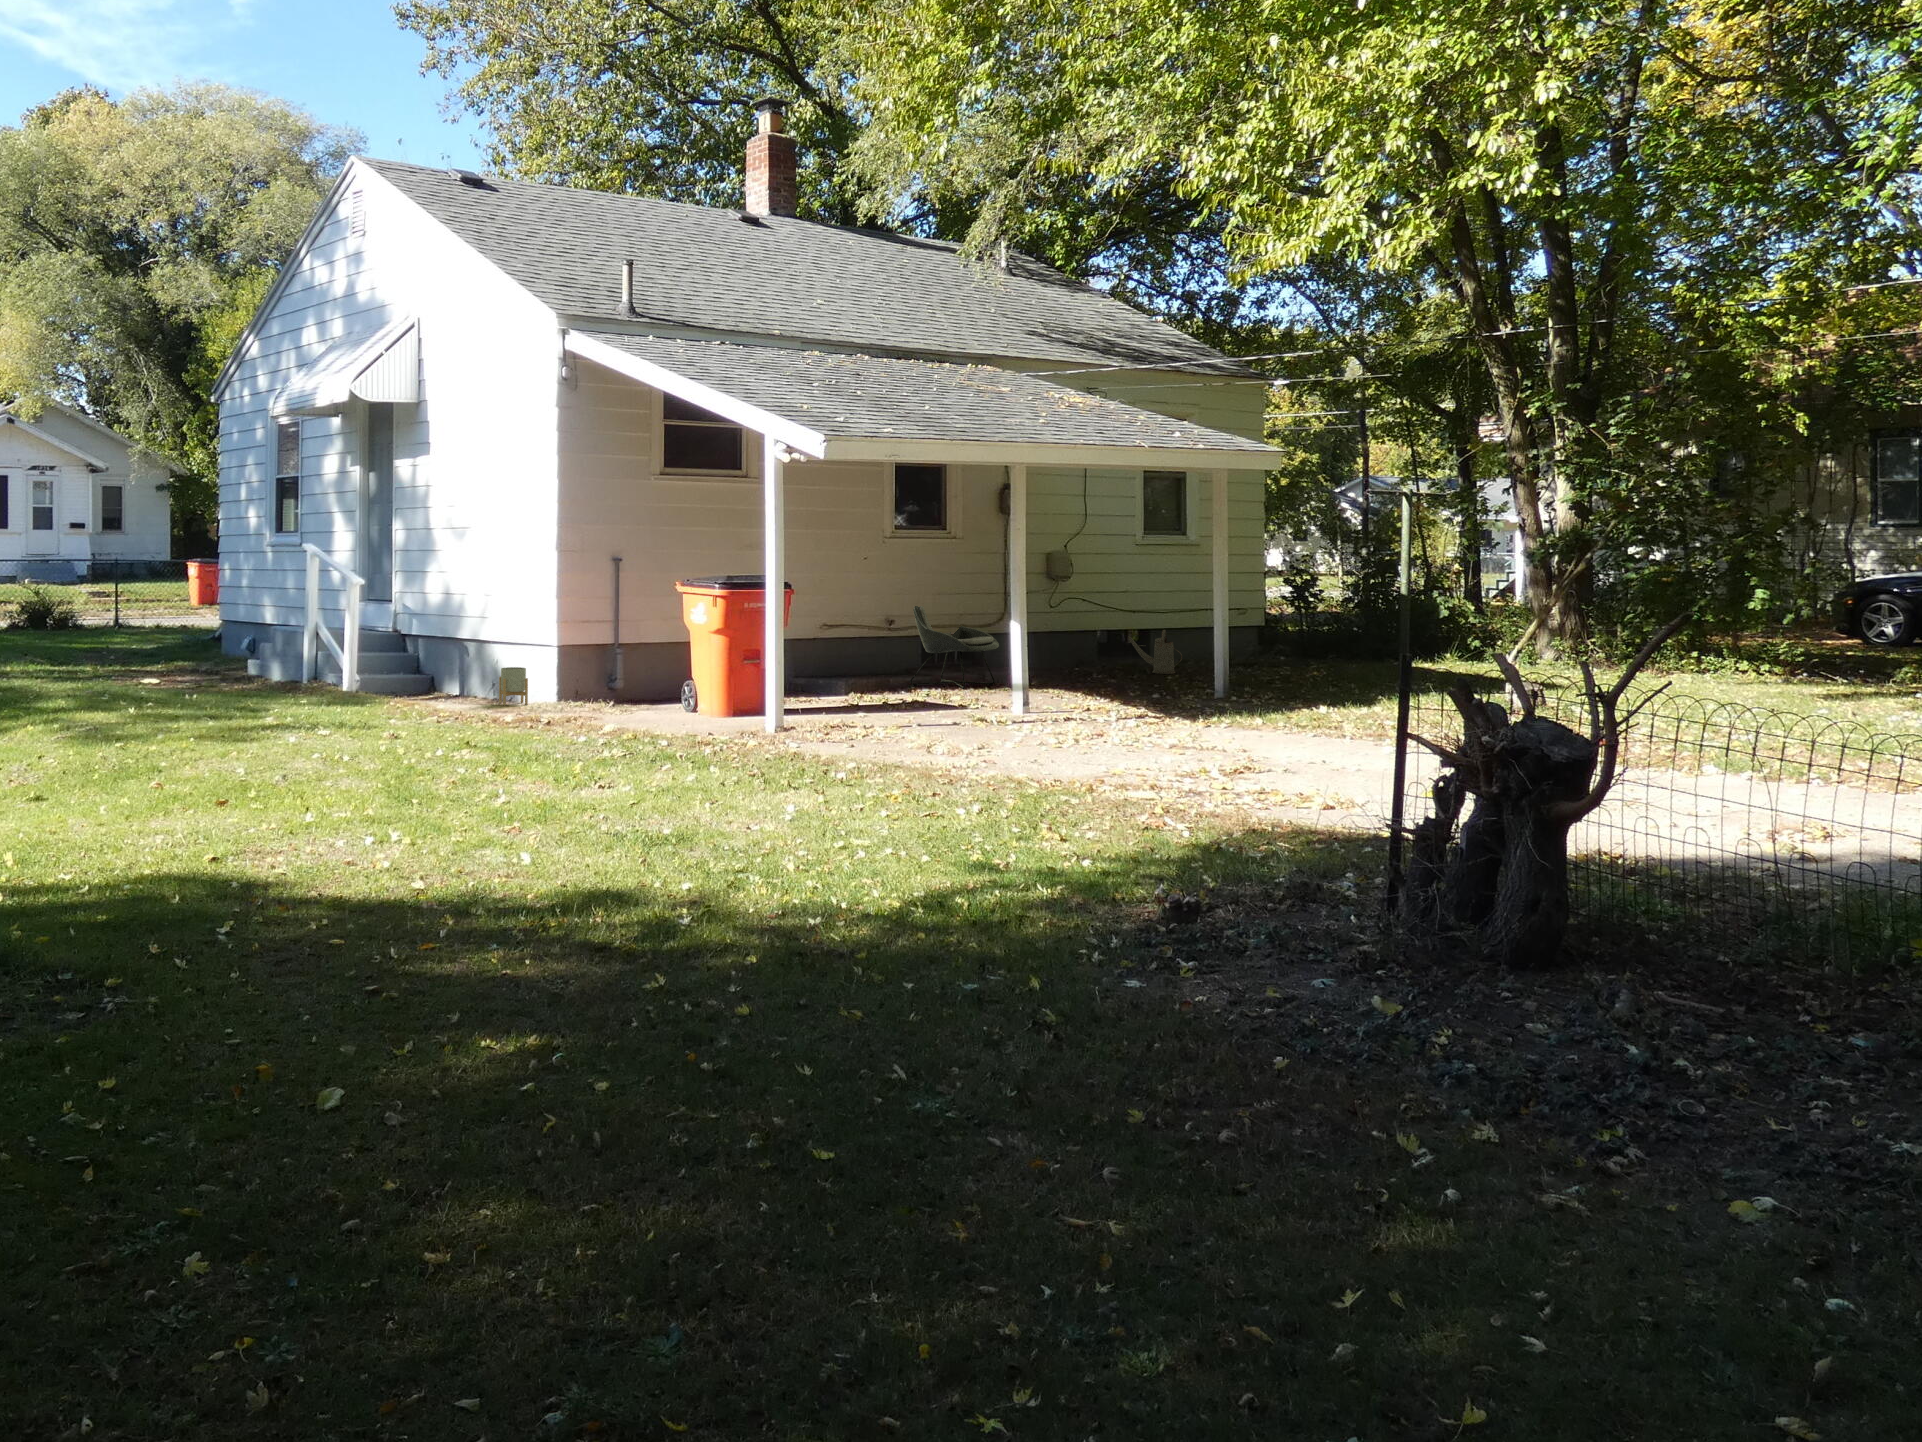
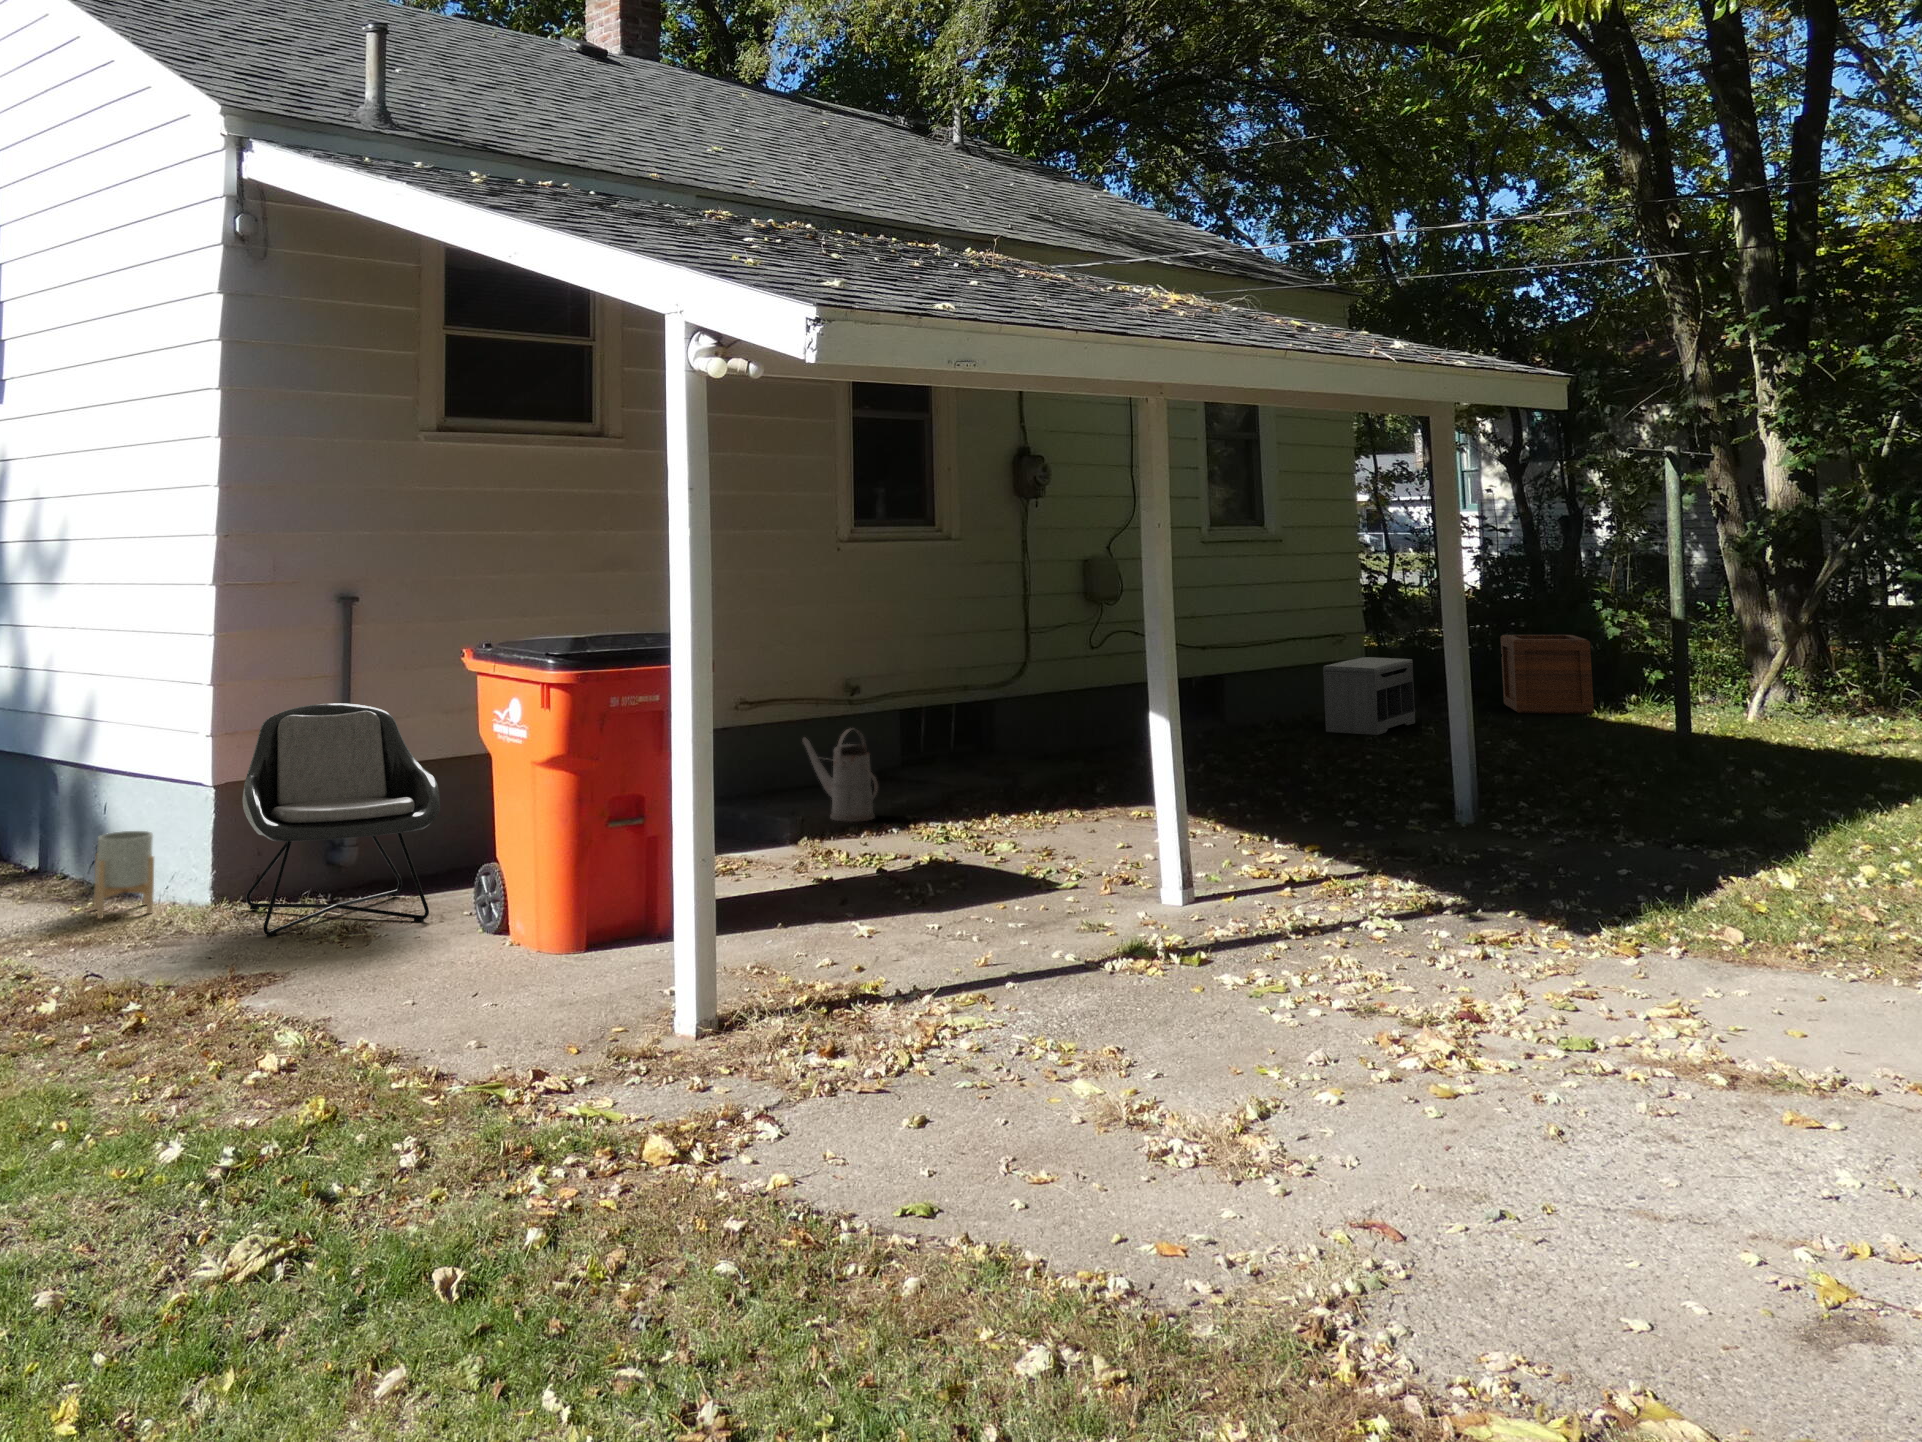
lounge chair: present [910,606,999,689] -> present [242,703,440,937]
wooden crate: none [1362,614,1417,667] -> present [1500,635,1594,714]
bench: none [1214,624,1283,671] -> present [1323,657,1415,735]
watering can: present [1128,630,1182,674] -> present [802,729,878,822]

